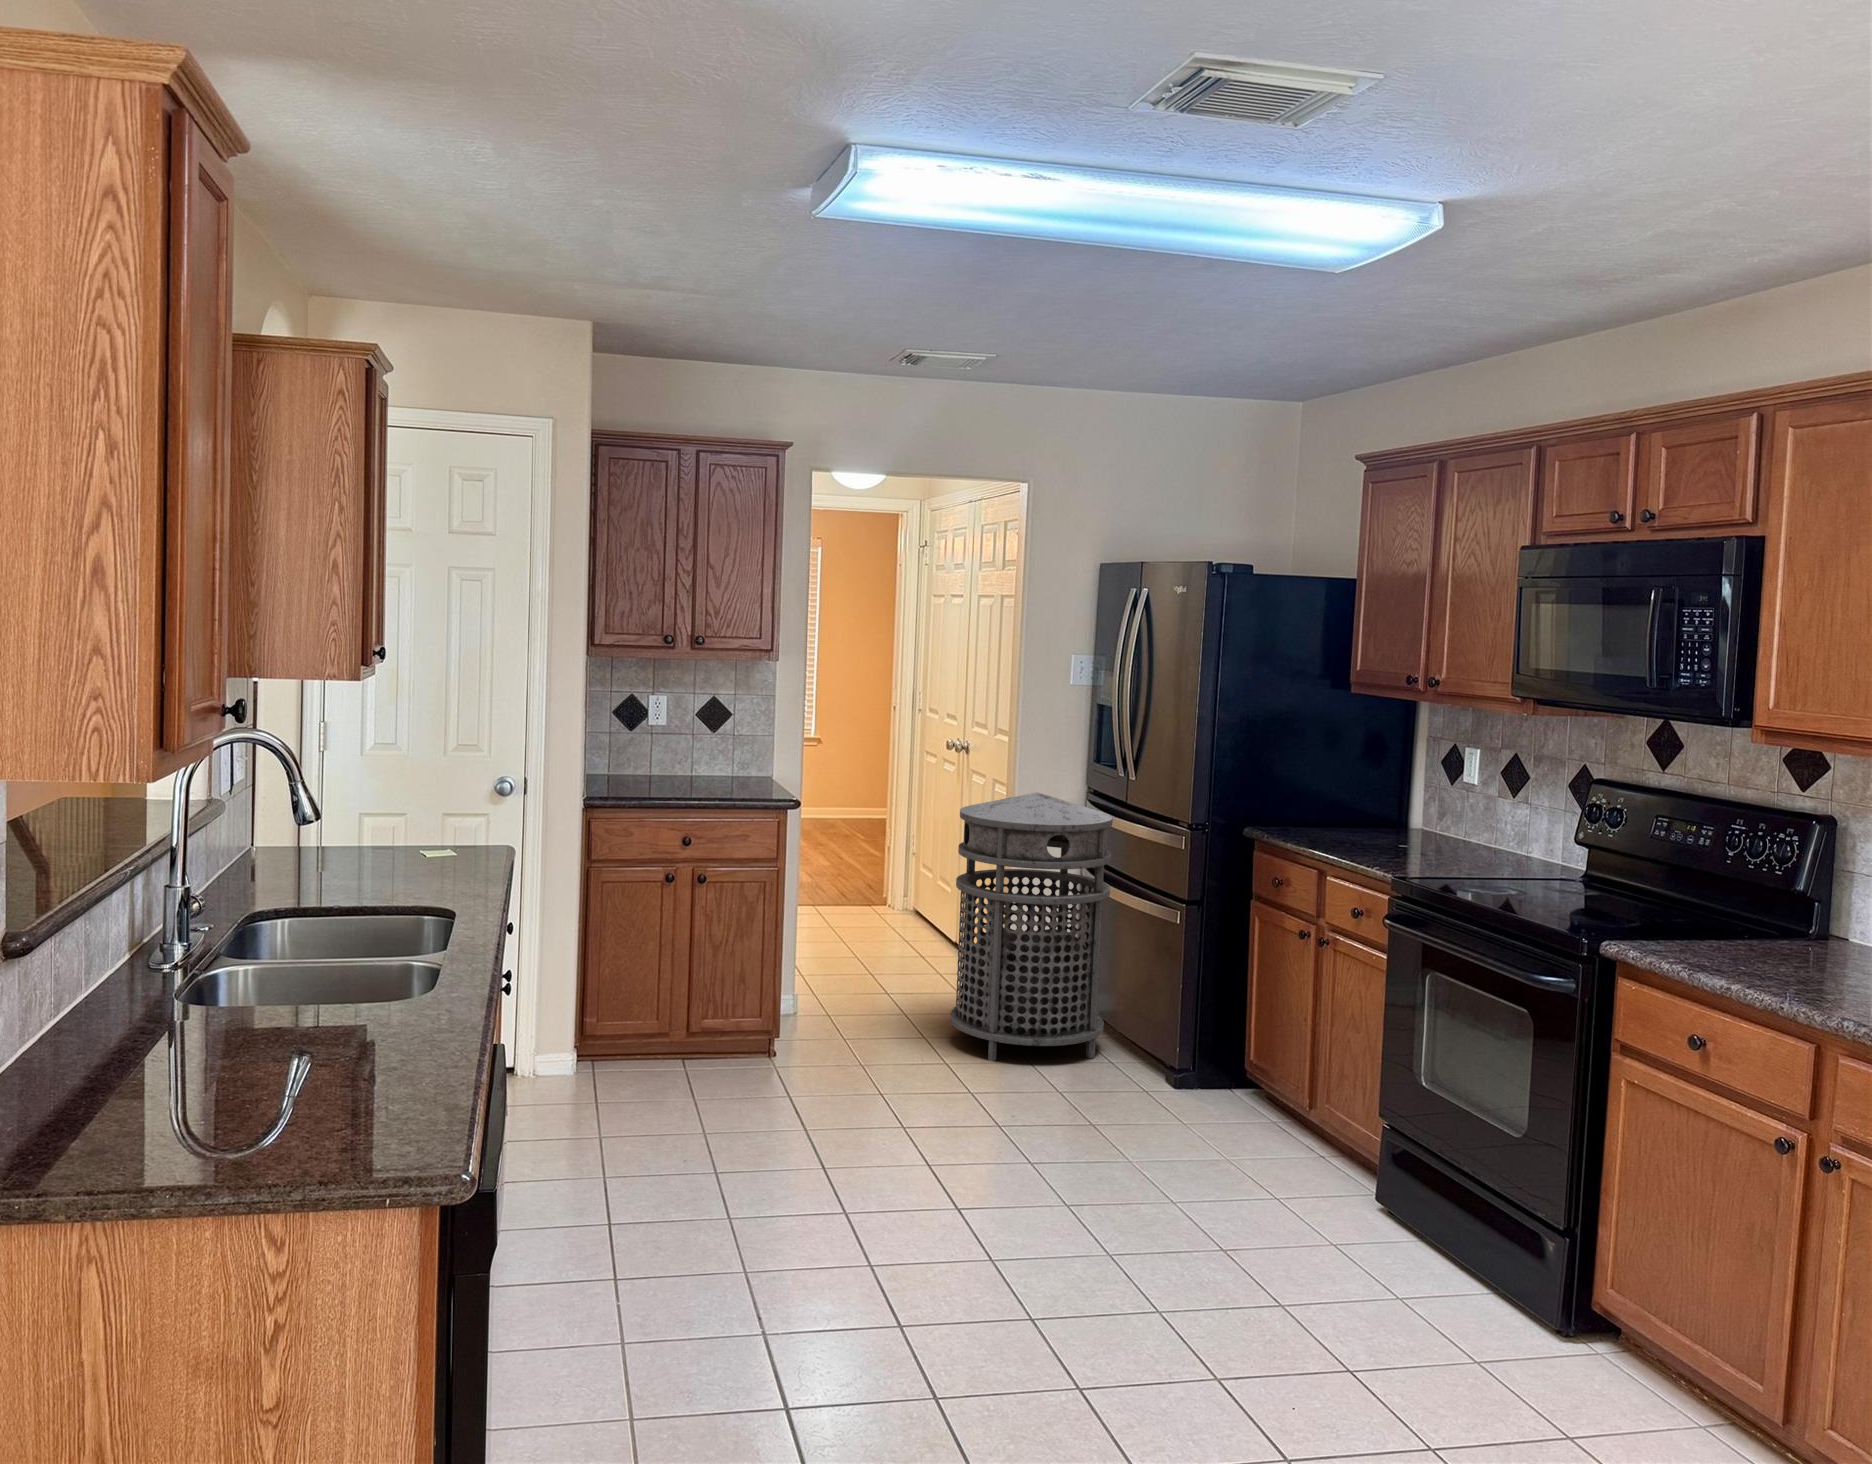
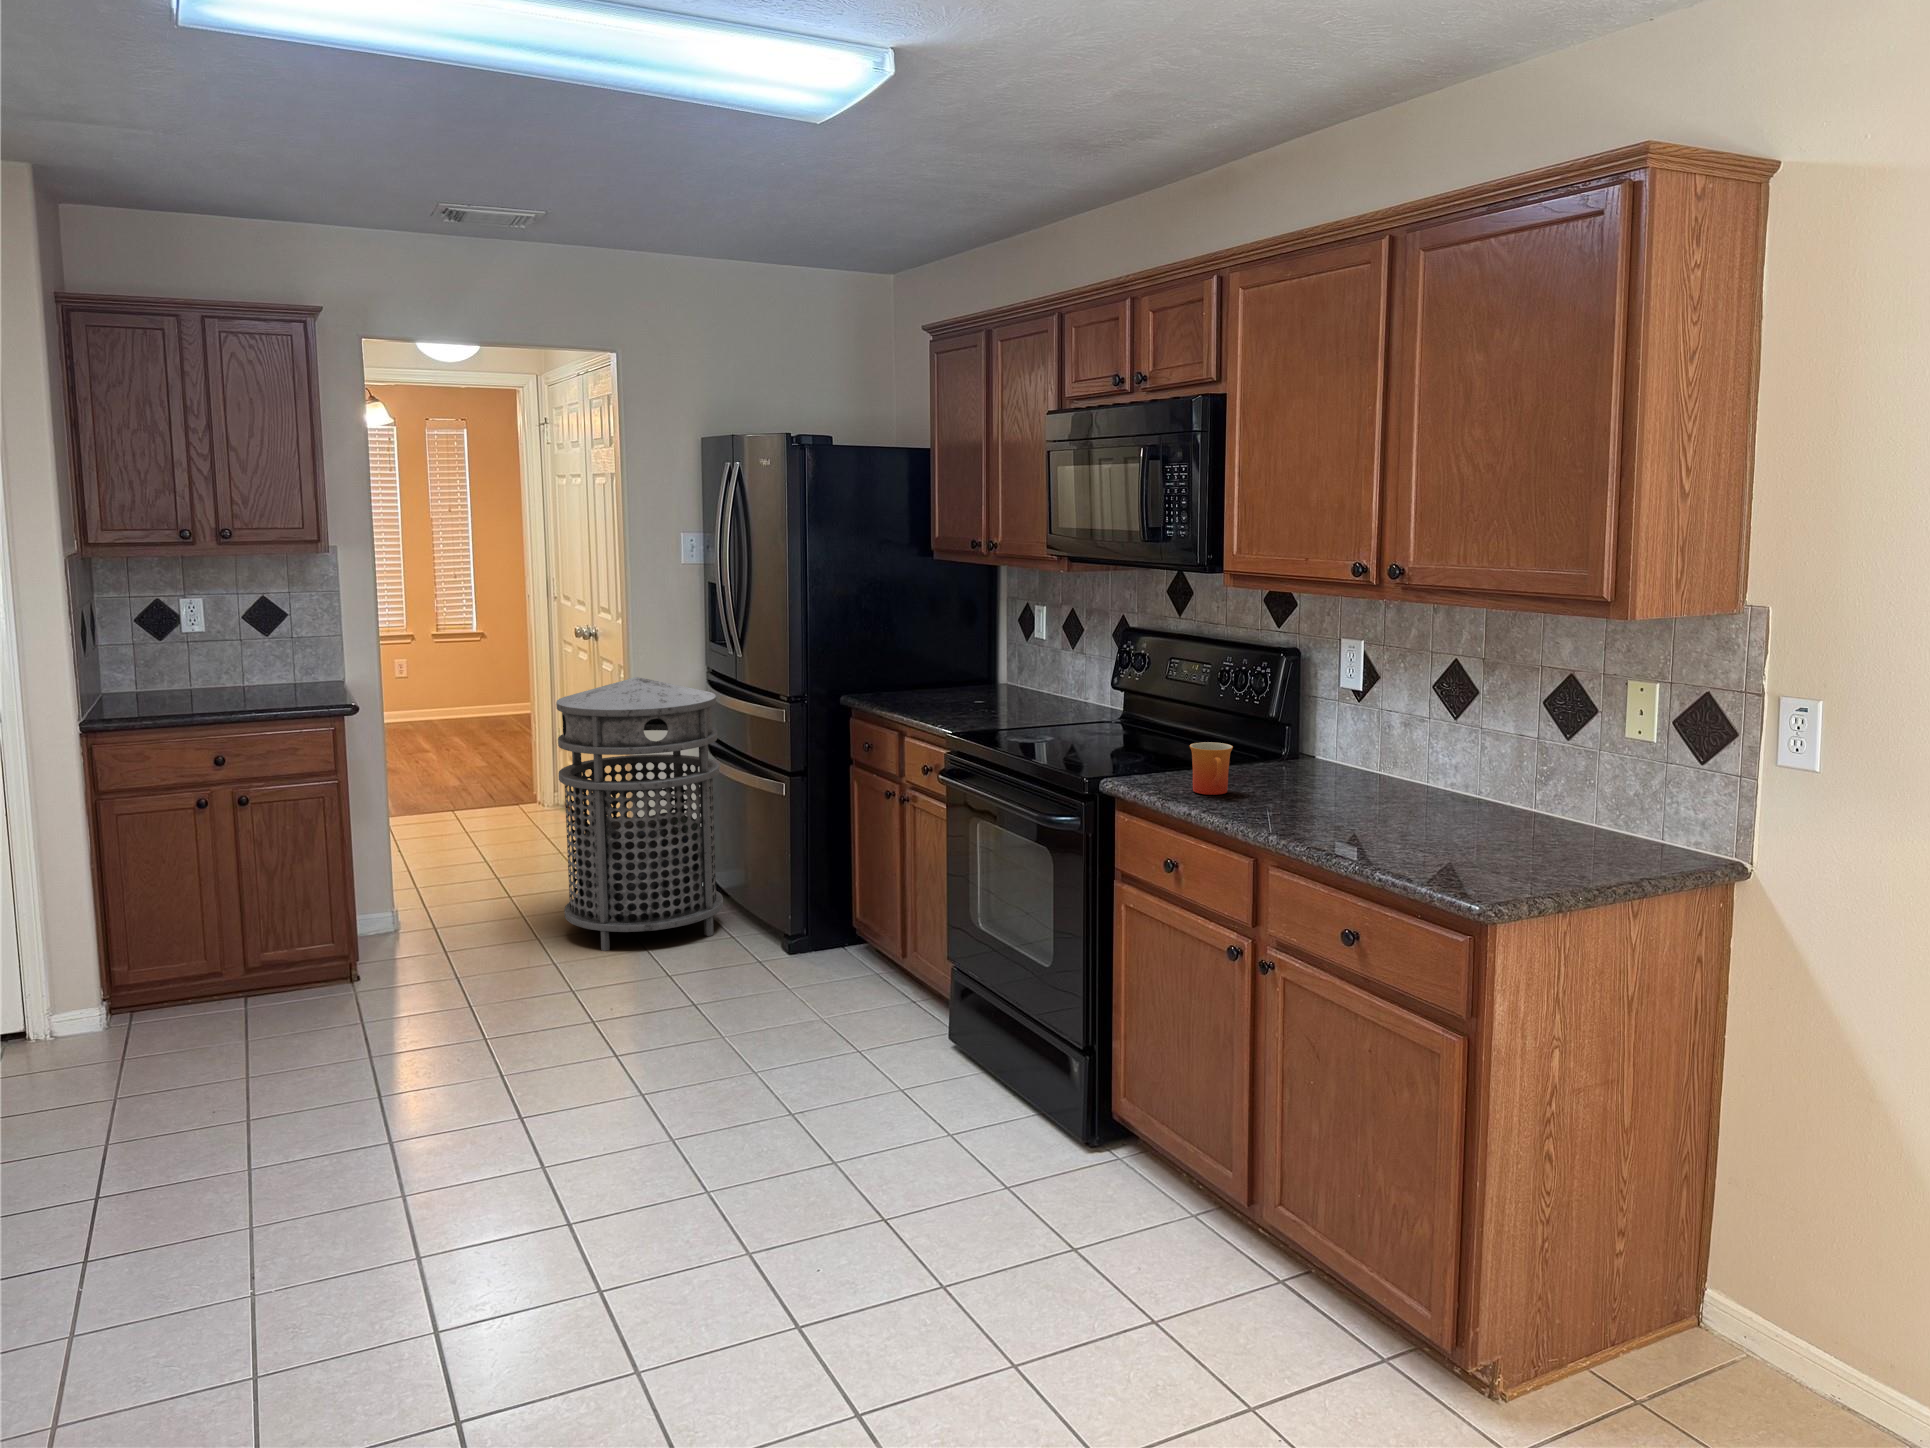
mug: none [1719,910,1772,968] -> present [1190,742,1233,795]

